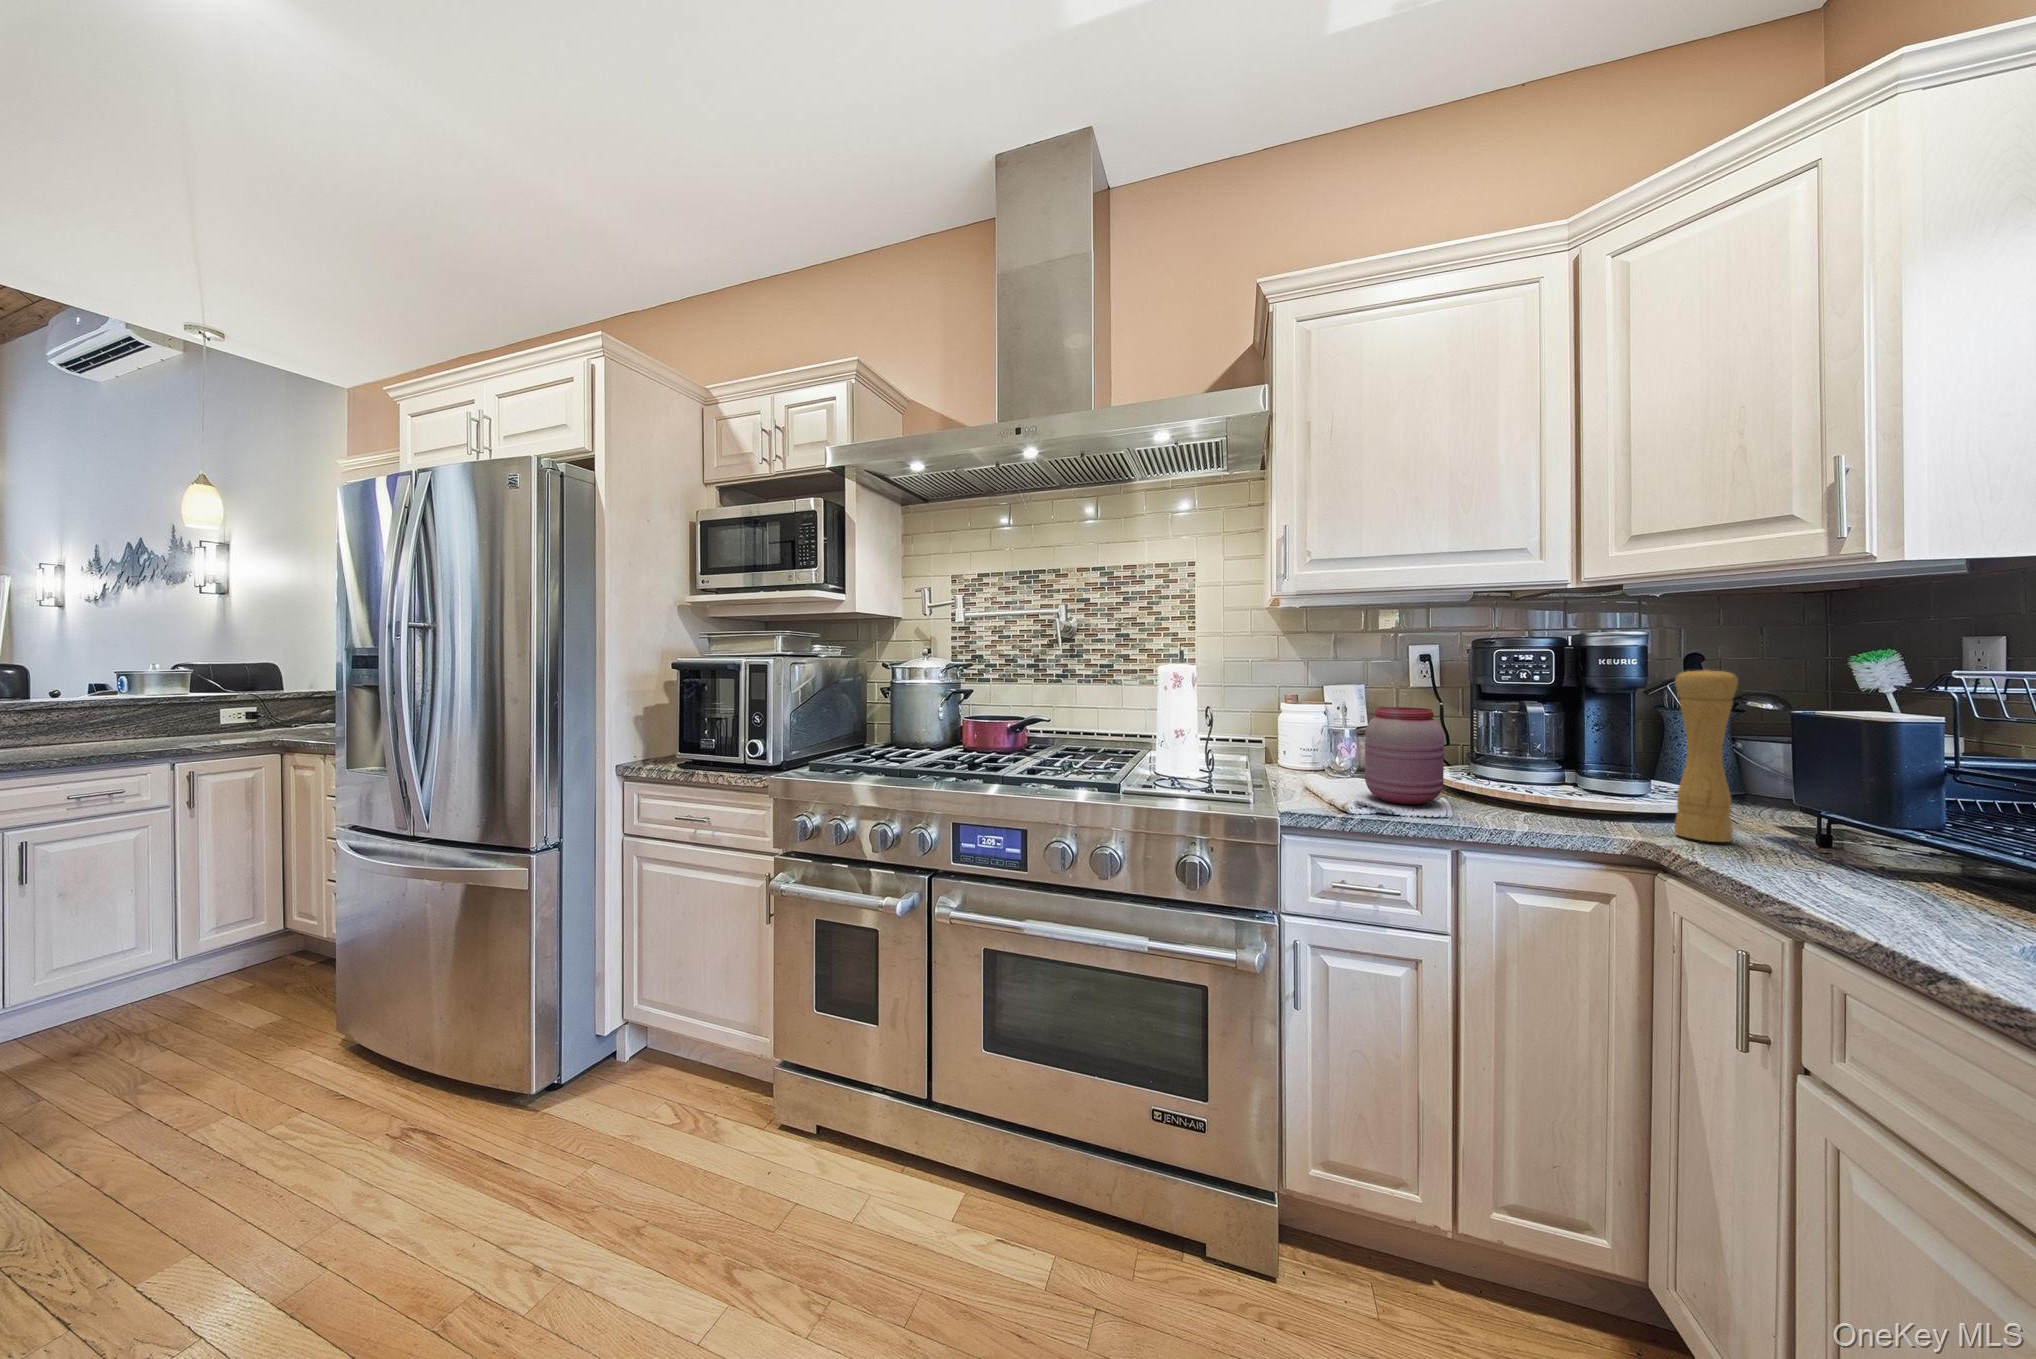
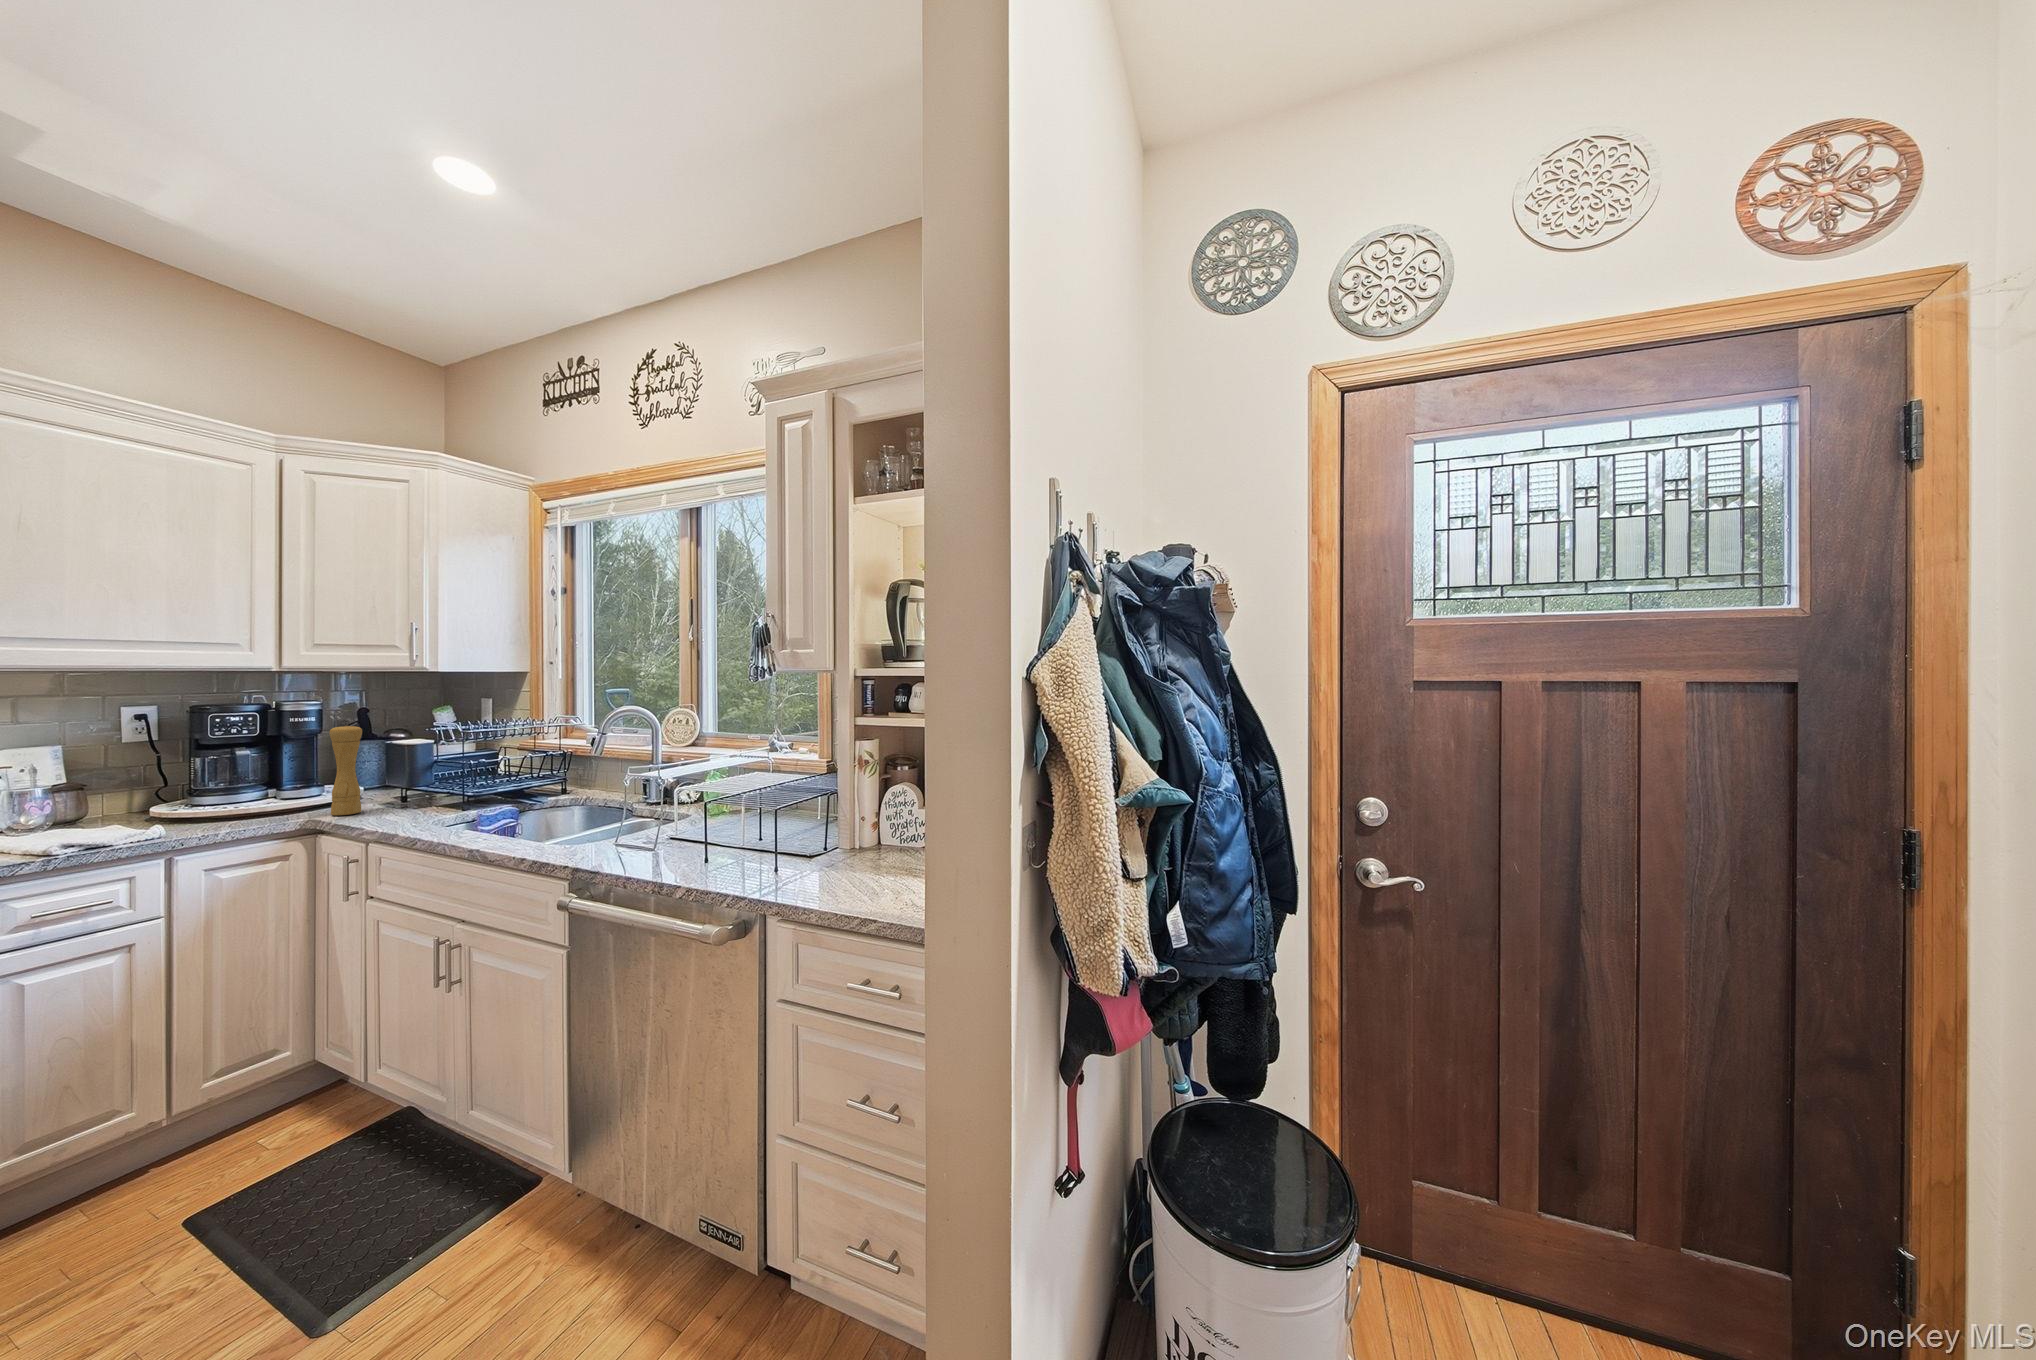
jar: present [1365,707,1444,804] -> none [68,763,157,839]

